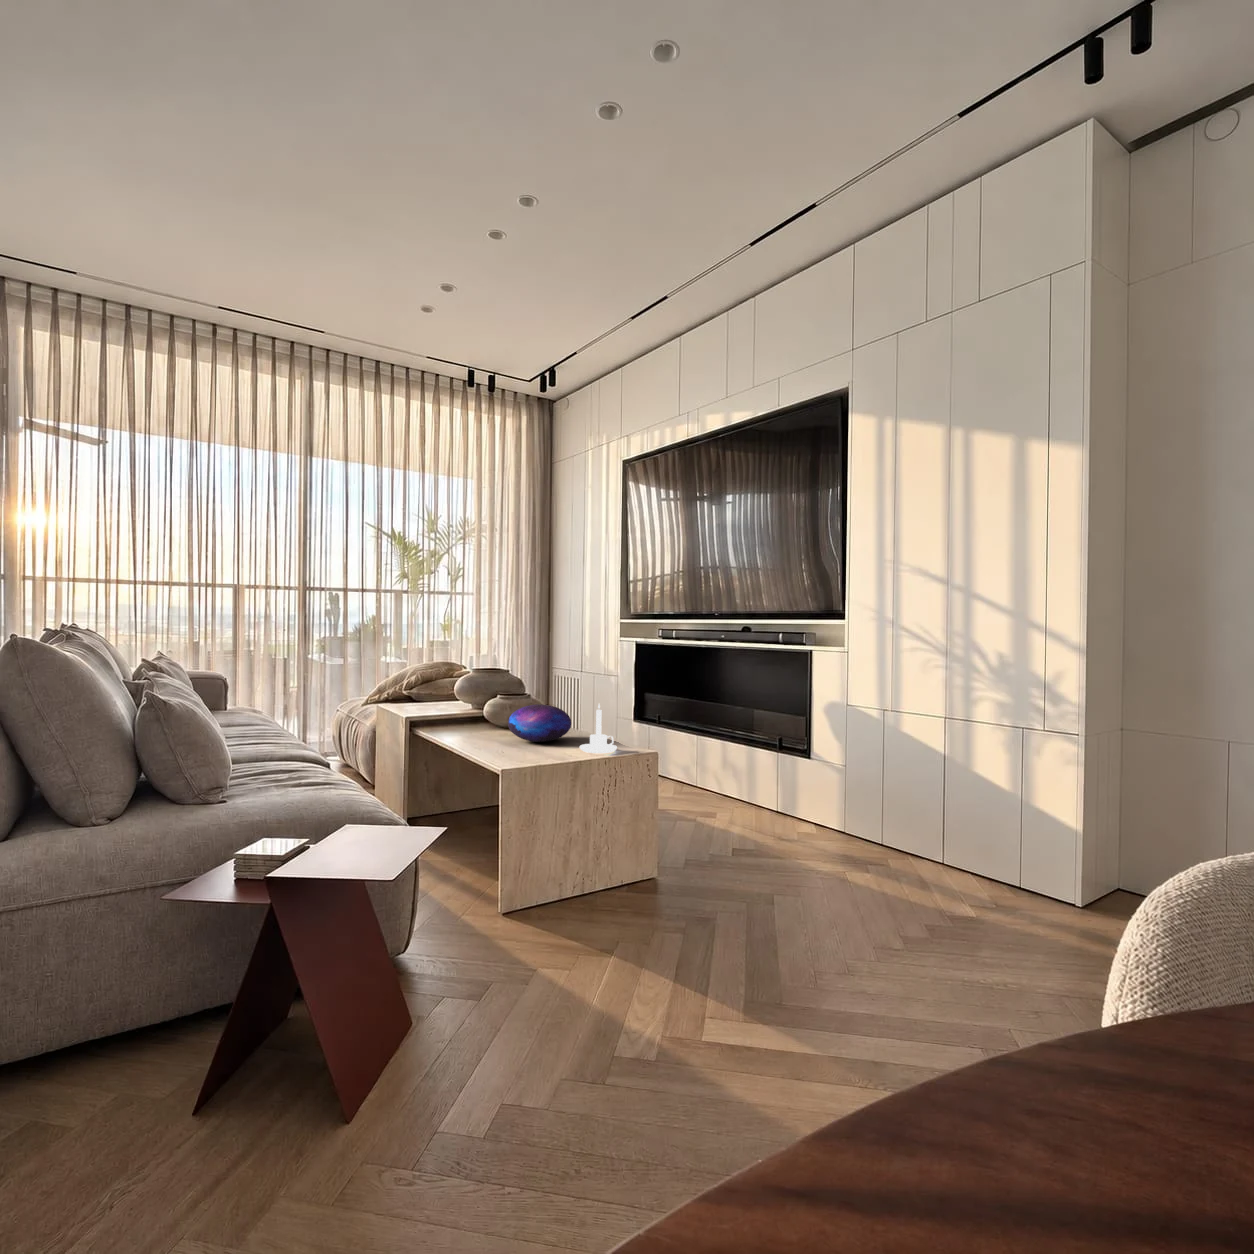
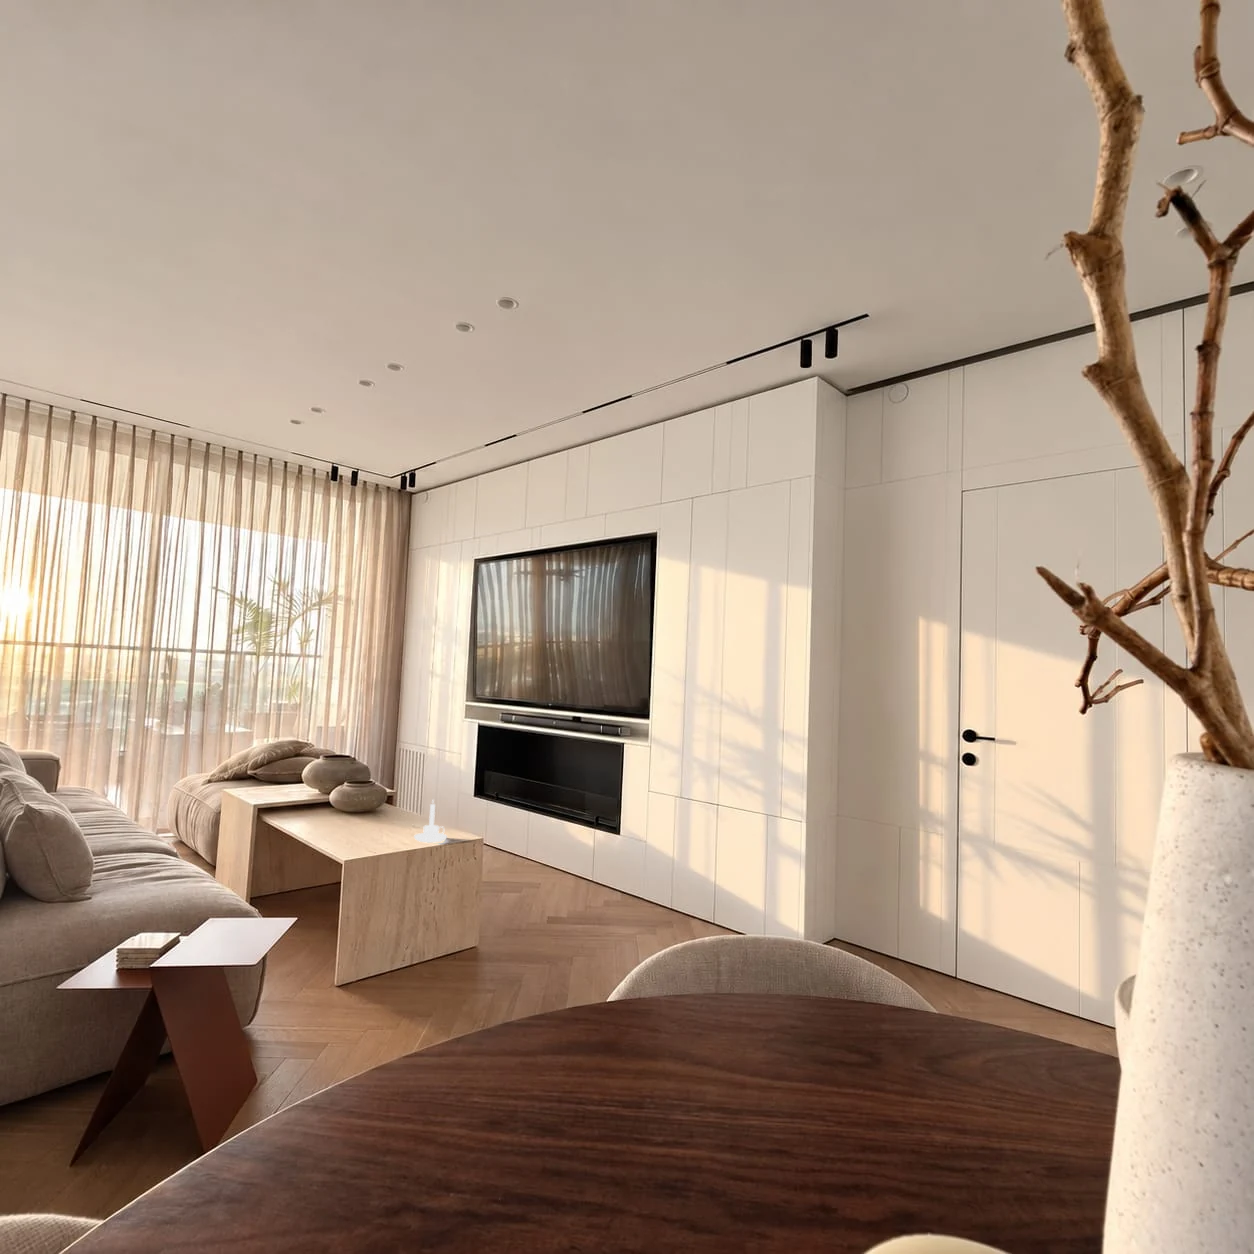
decorative orb: present [508,704,571,742] -> none [351,797,409,830]

